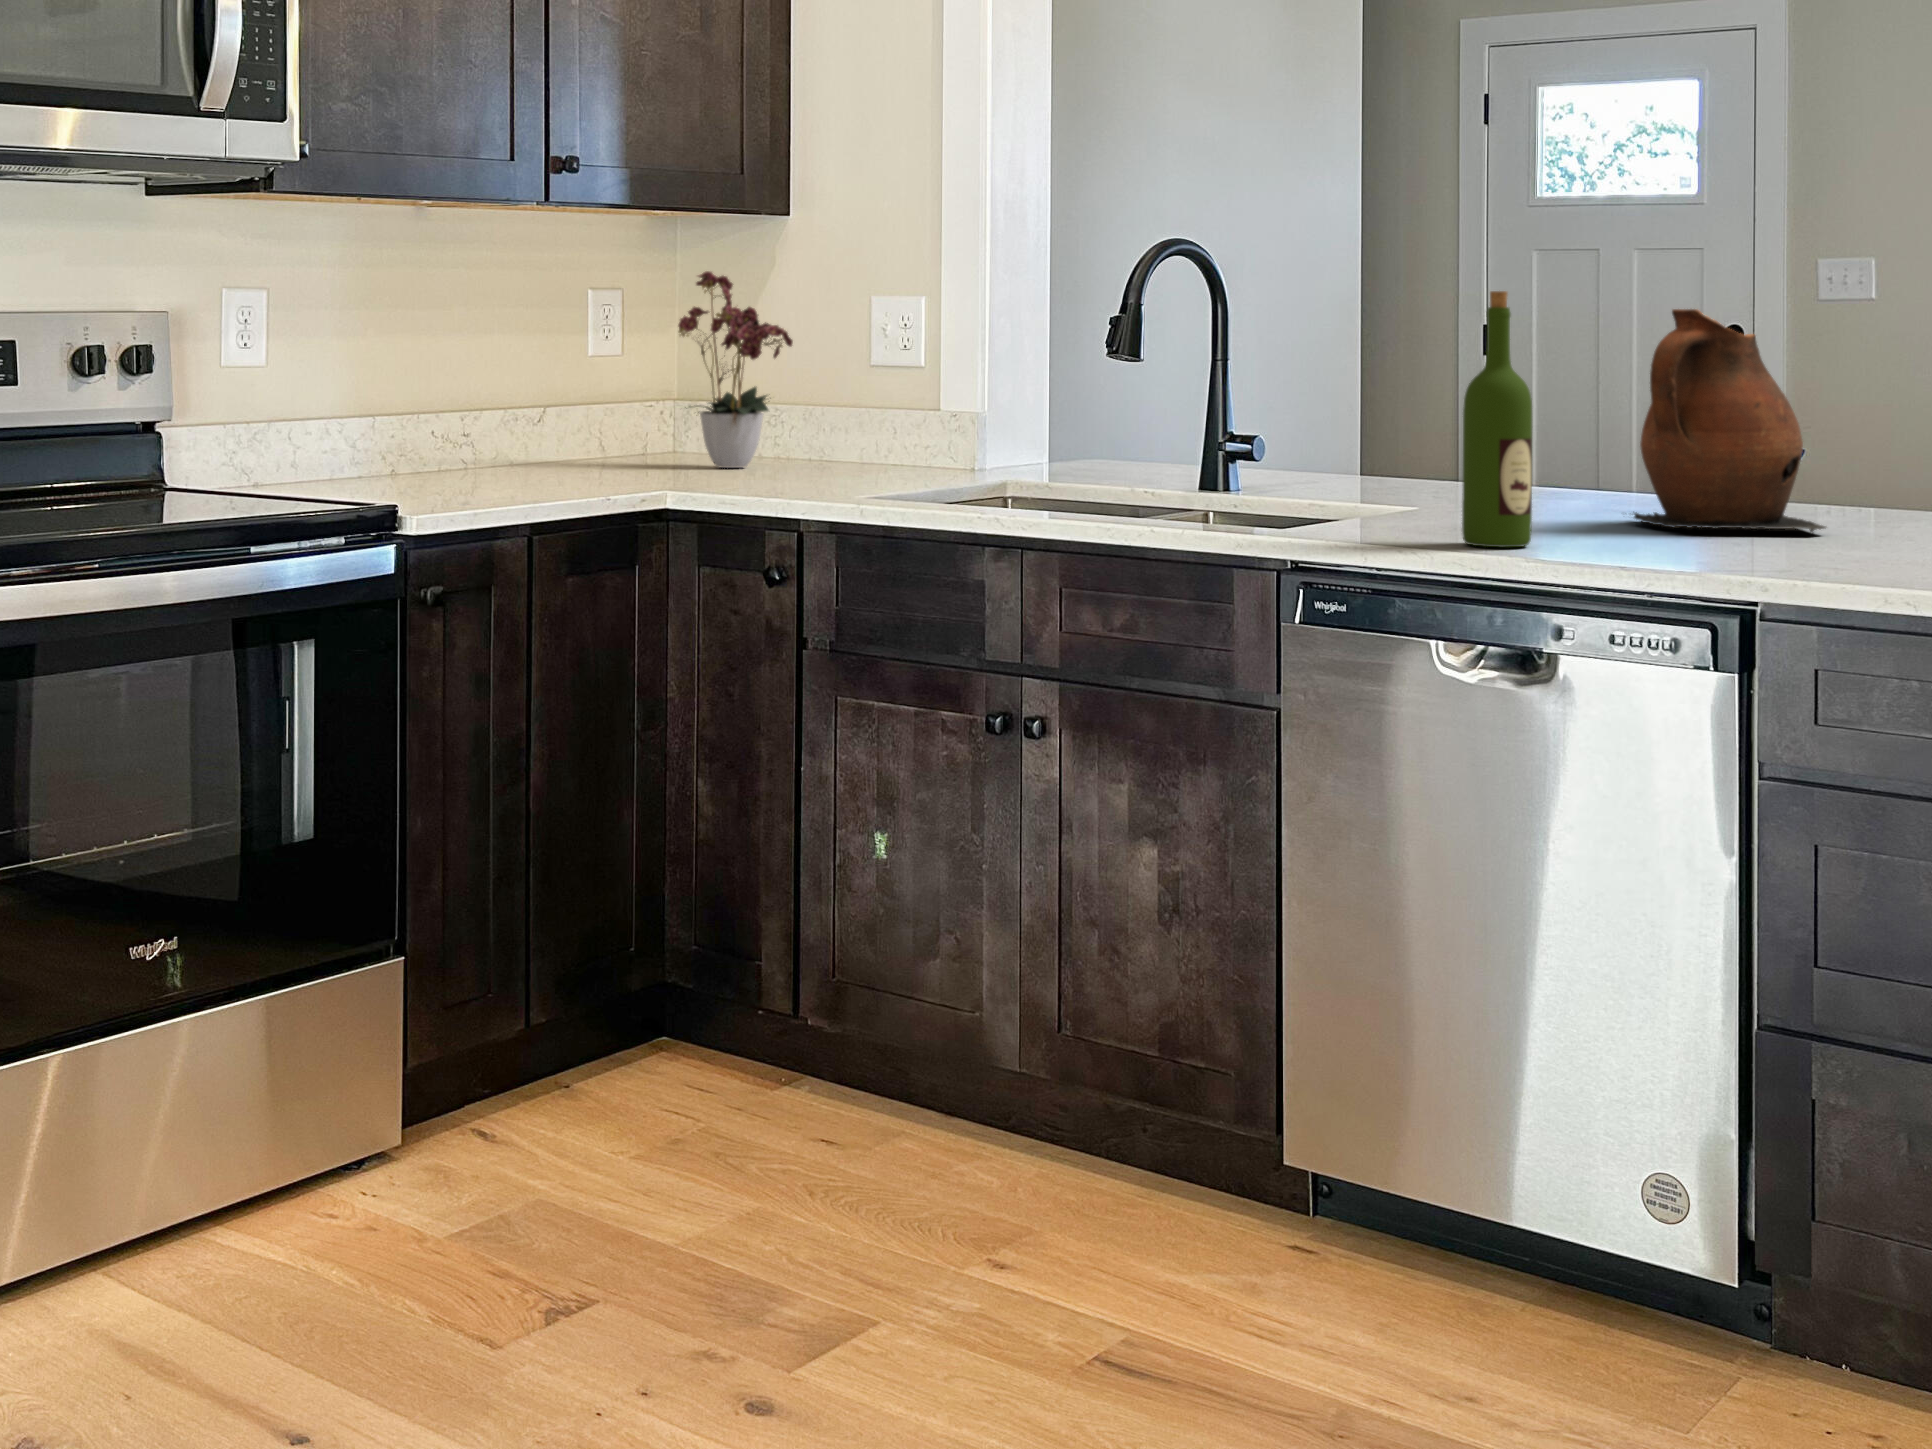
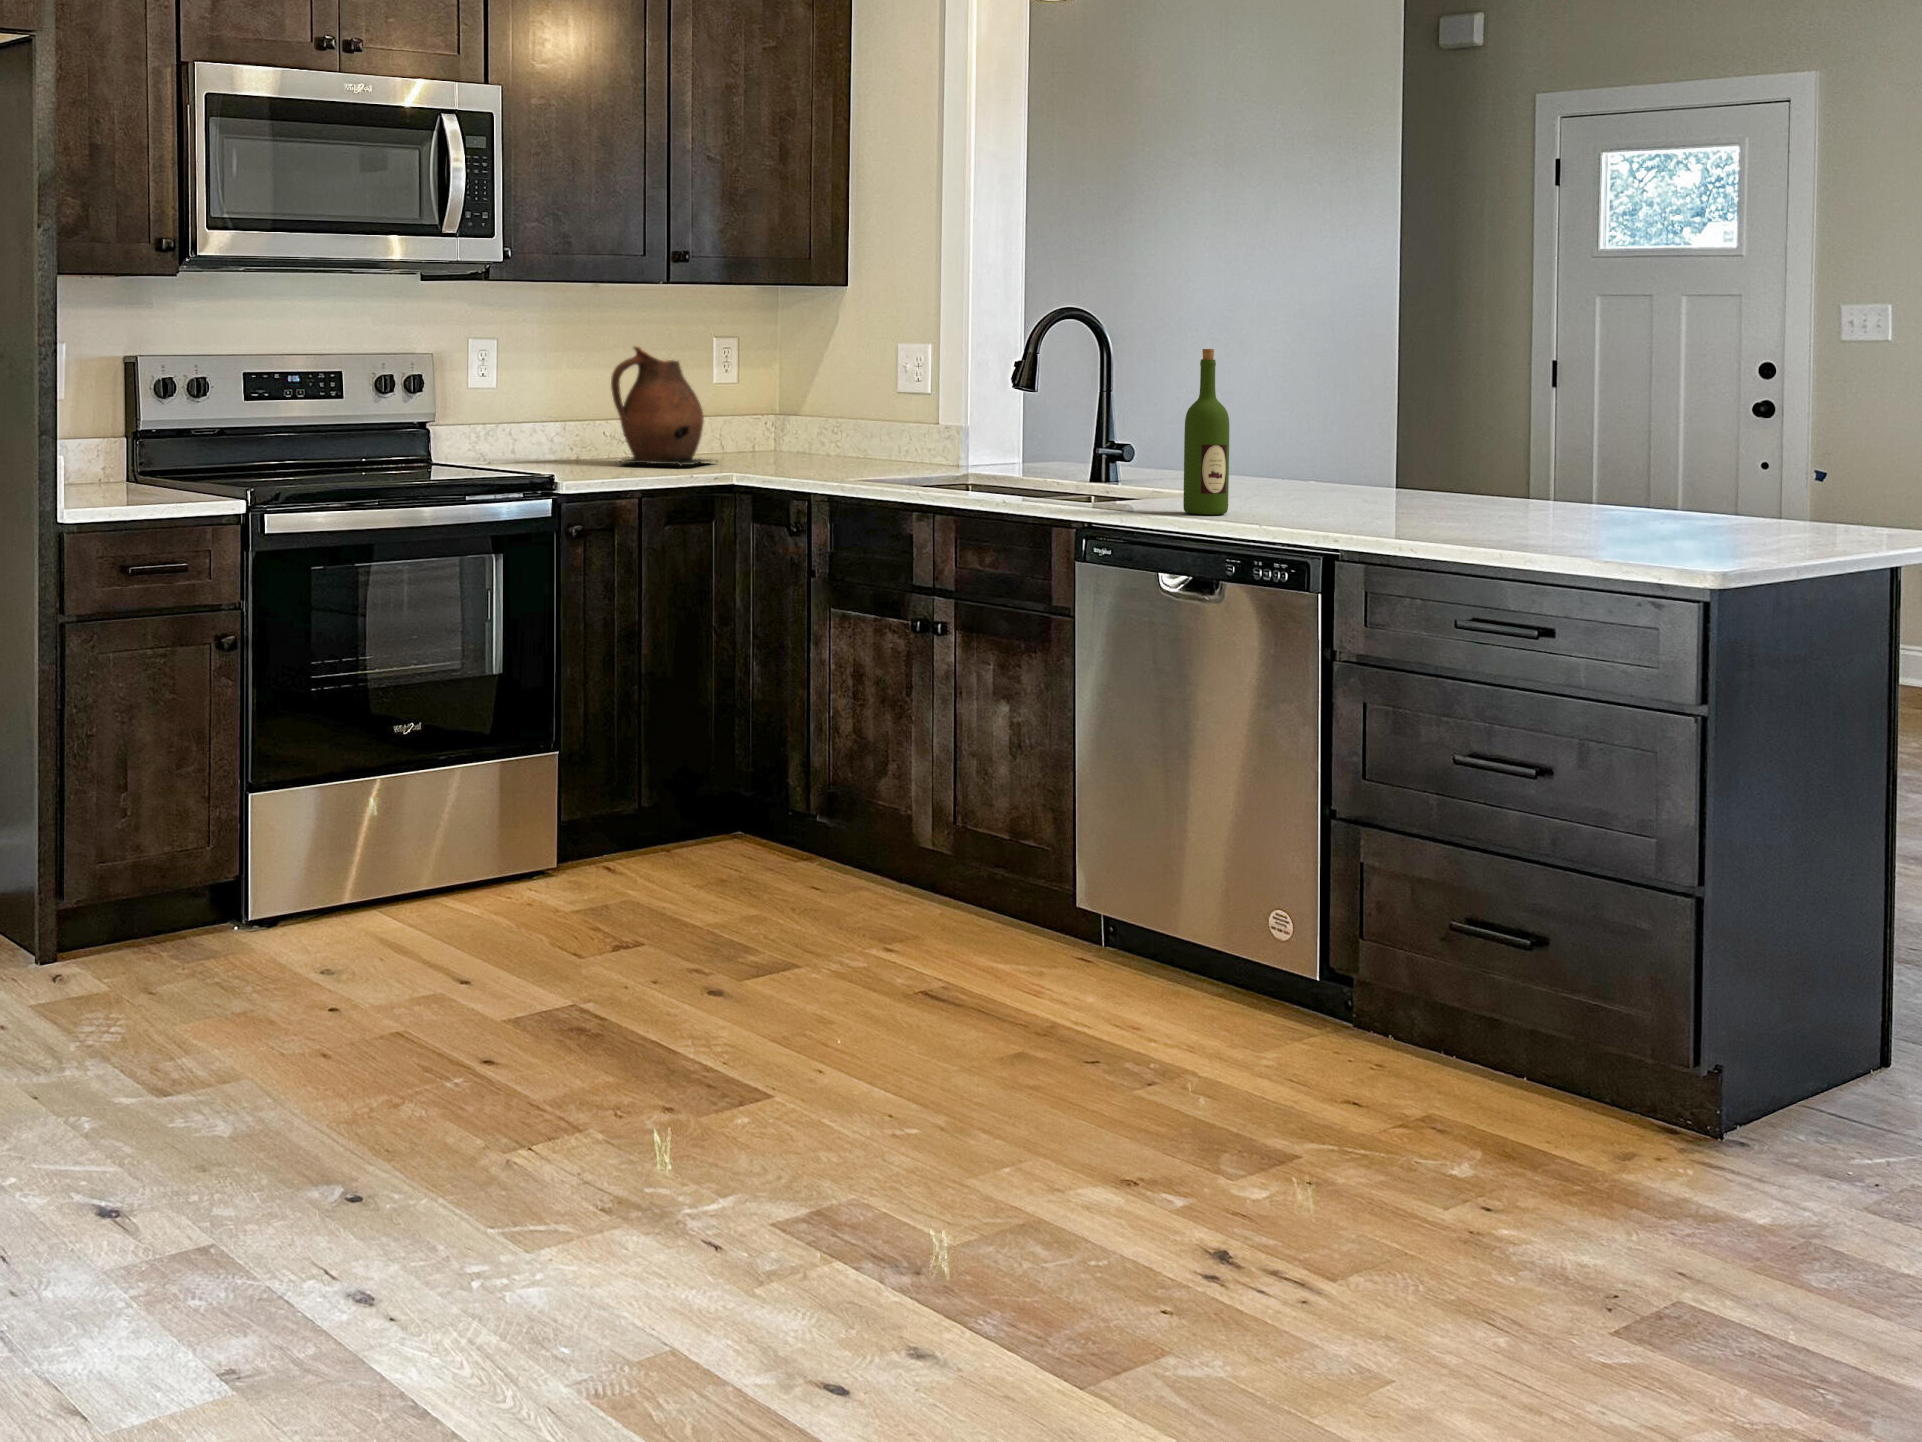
flower arrangement: present [678,271,793,468] -> none [769,319,854,460]
ceramic pitcher: present [1634,309,1826,533] -> present [611,346,717,466]

